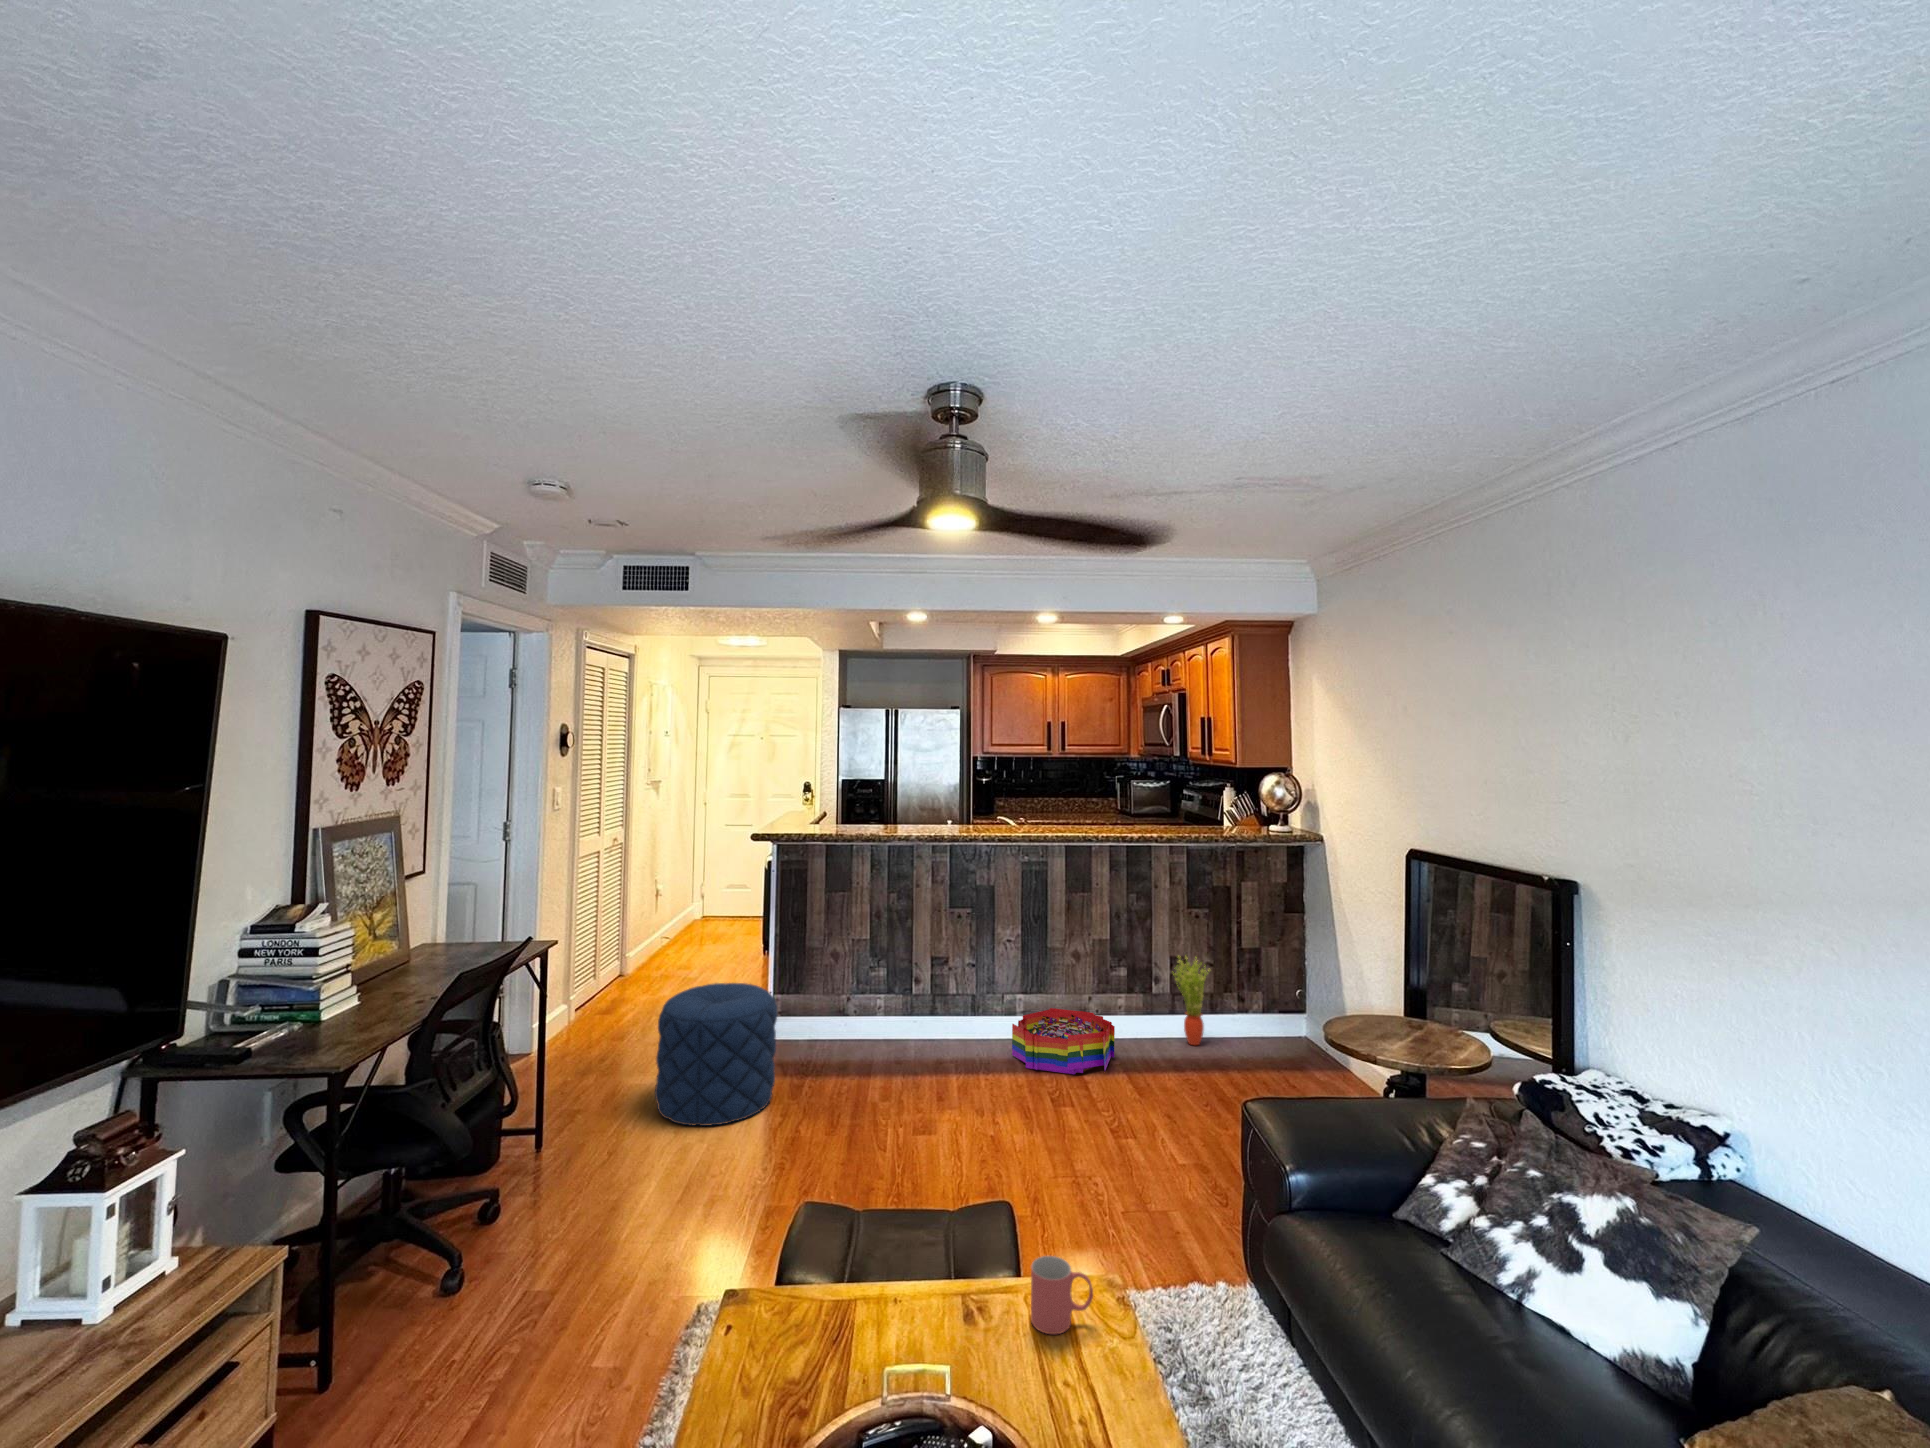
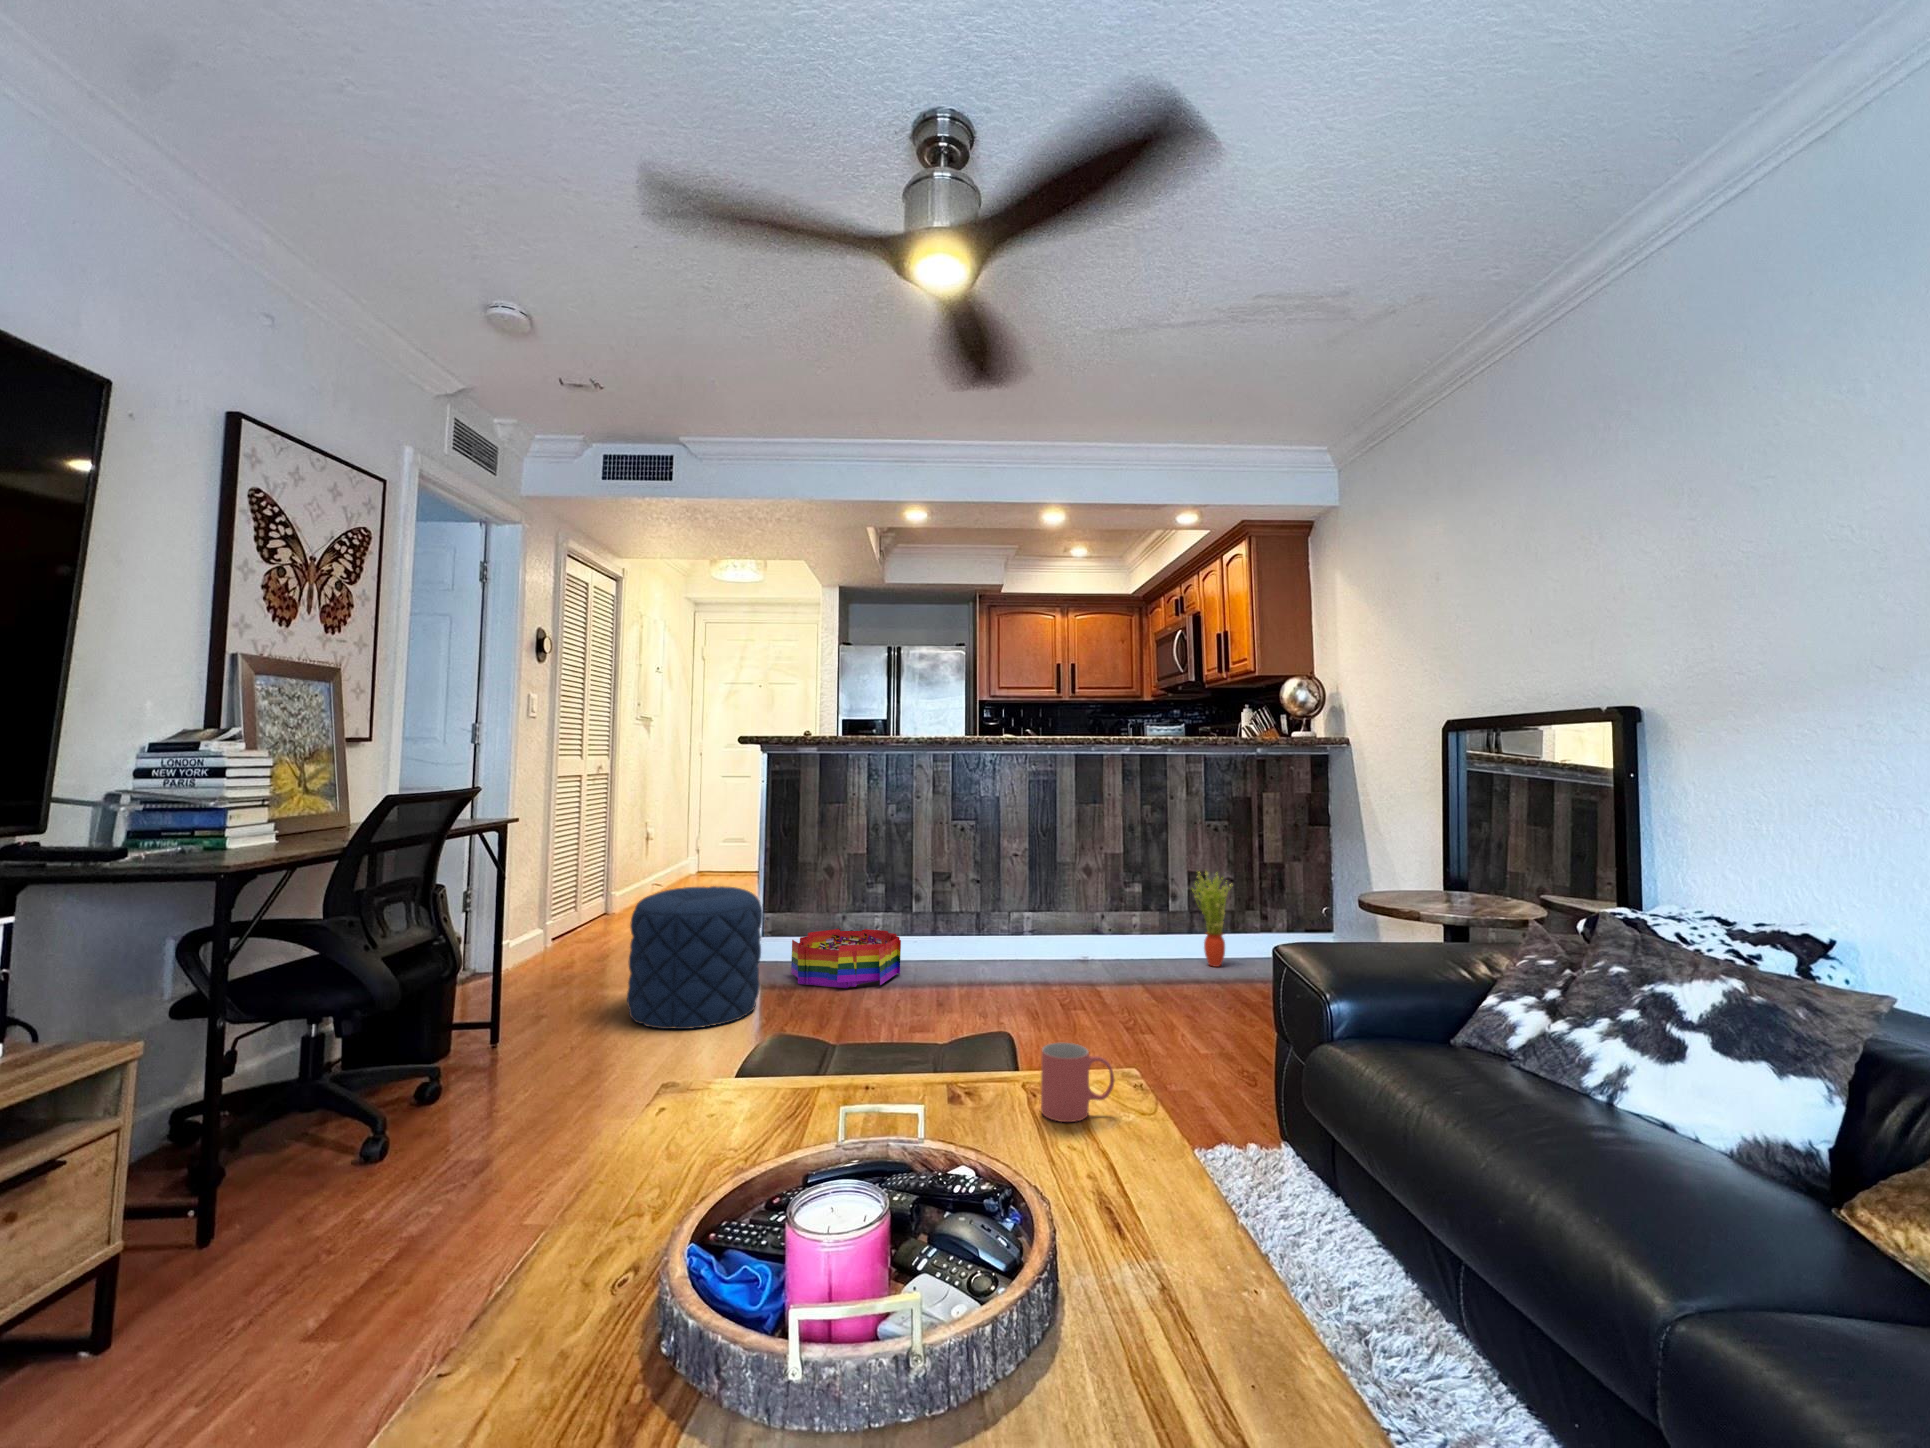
storage bin: present [1012,1008,1115,1074] -> present [791,929,901,988]

